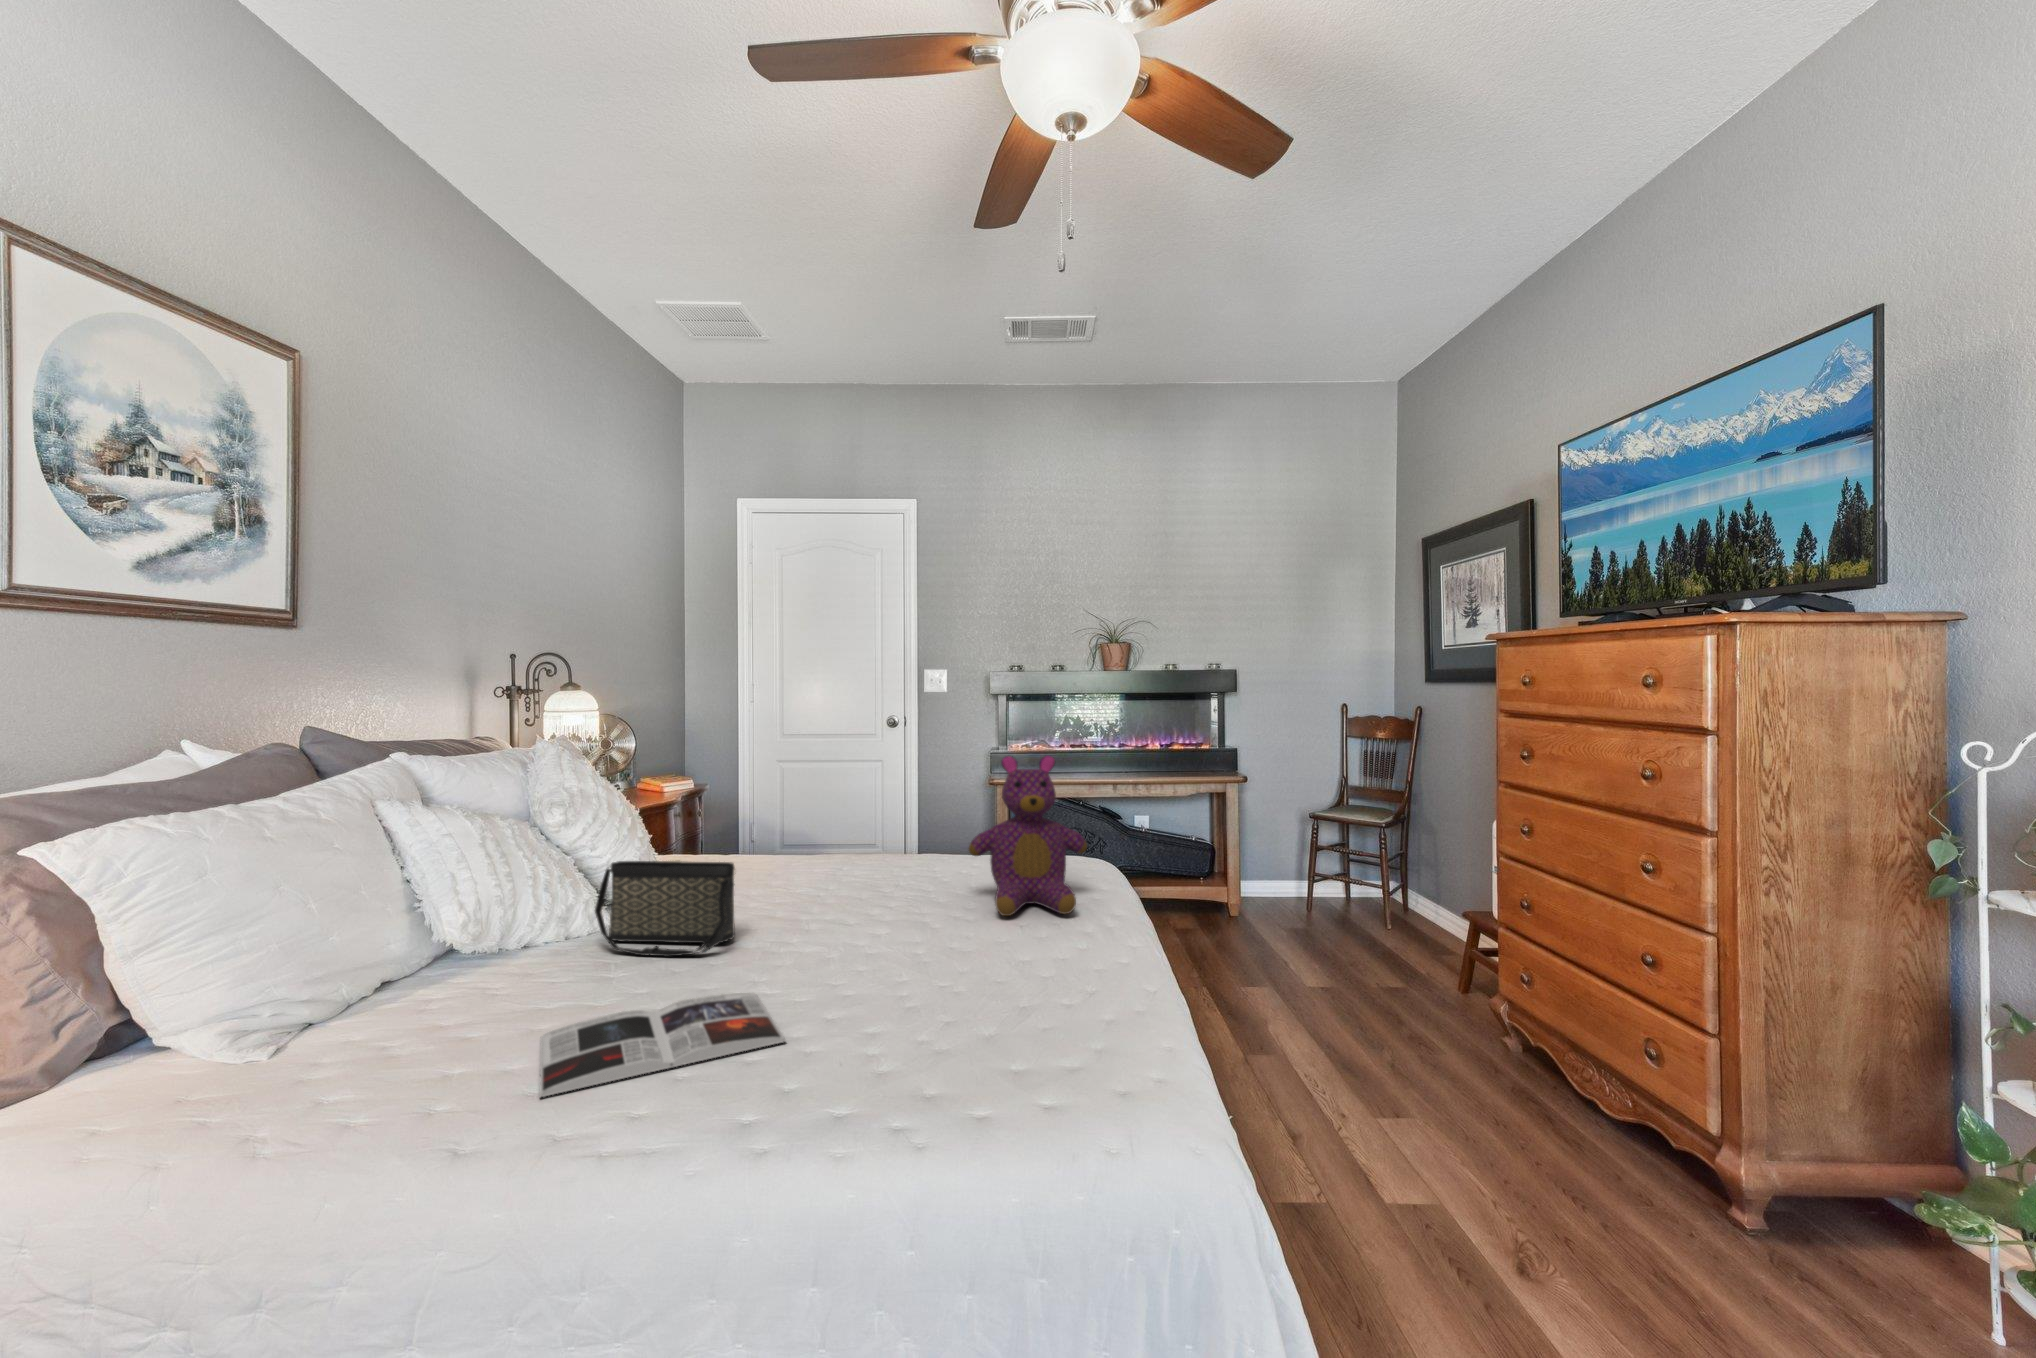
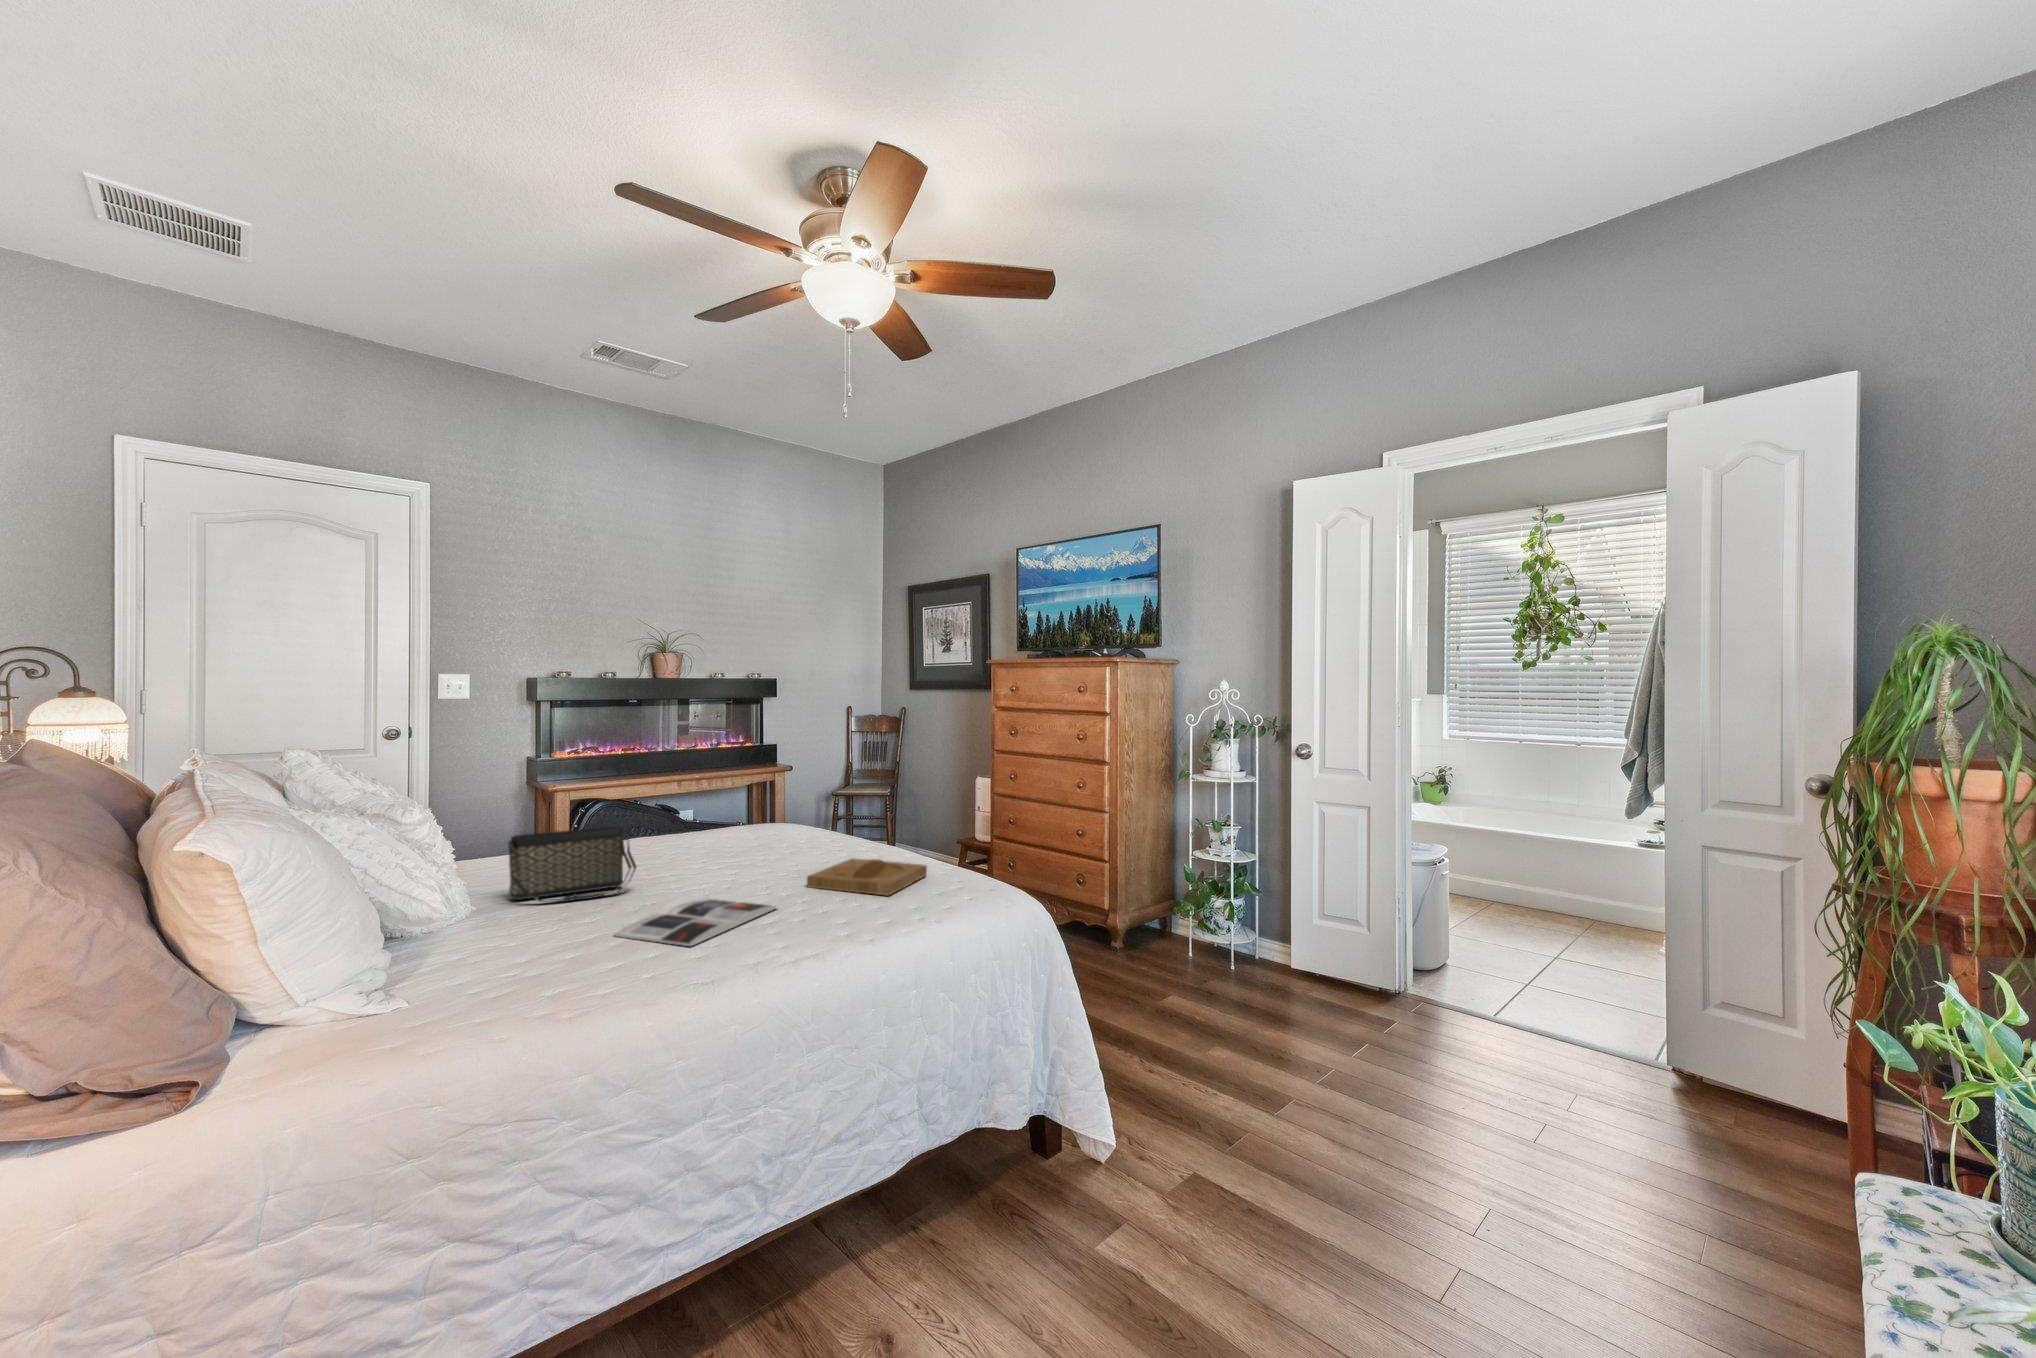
teddy bear: present [969,755,1087,916] -> none [739,740,826,850]
tray: none [906,959,1111,1065] -> present [807,858,927,896]

